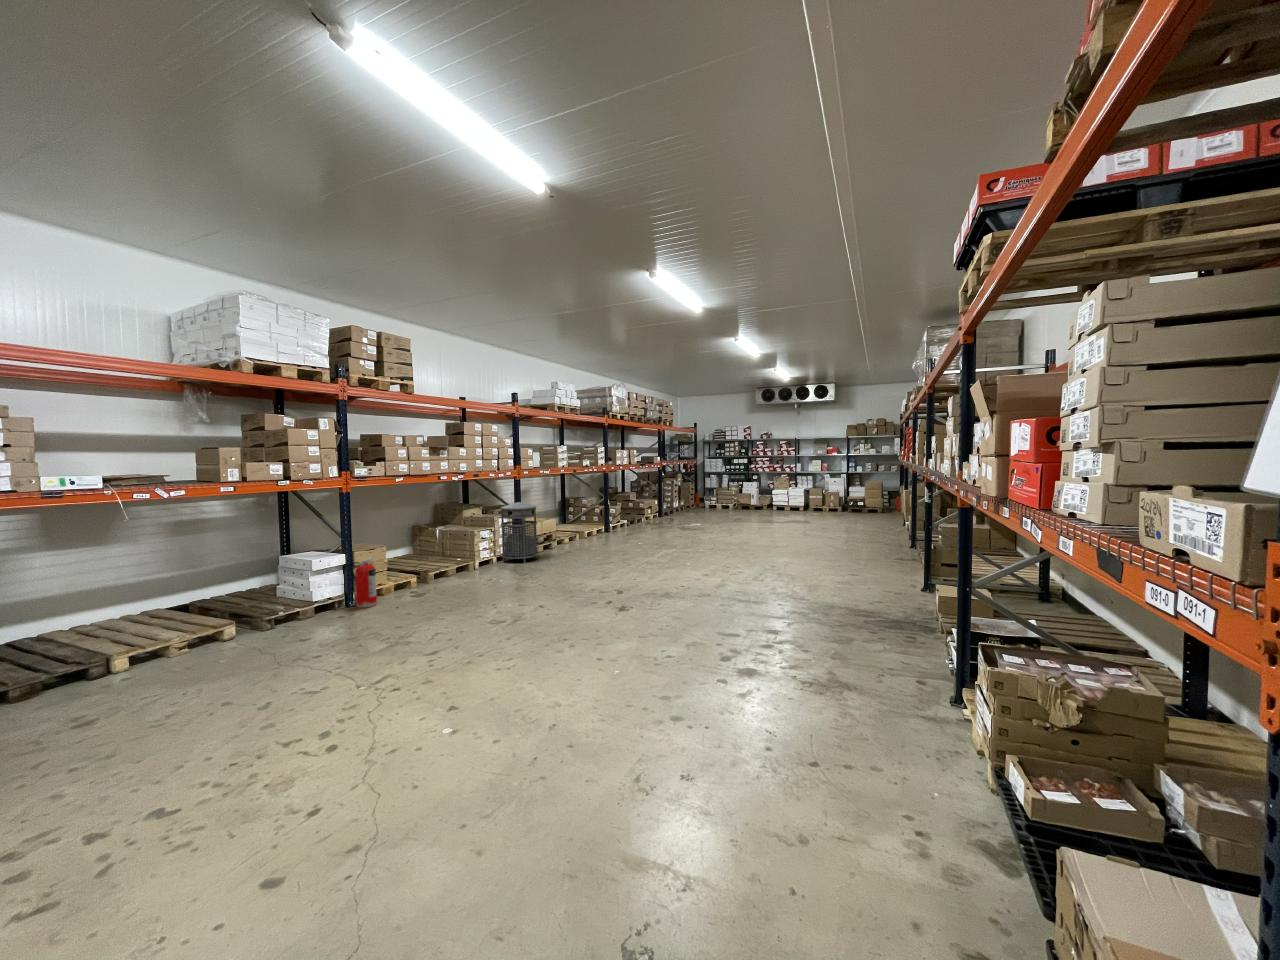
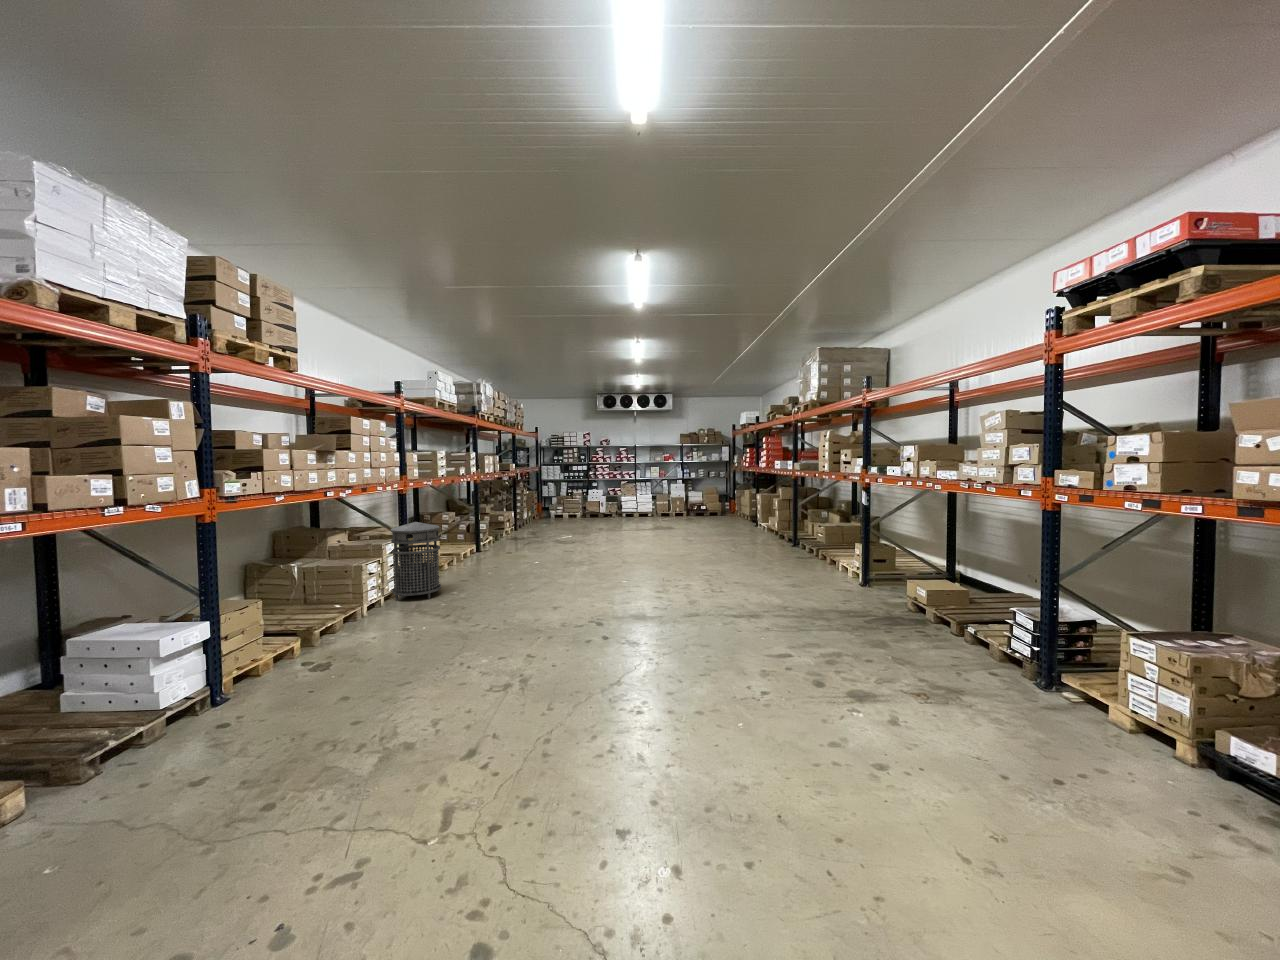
fire extinguisher: present [350,557,377,608] -> none [224,619,276,702]

